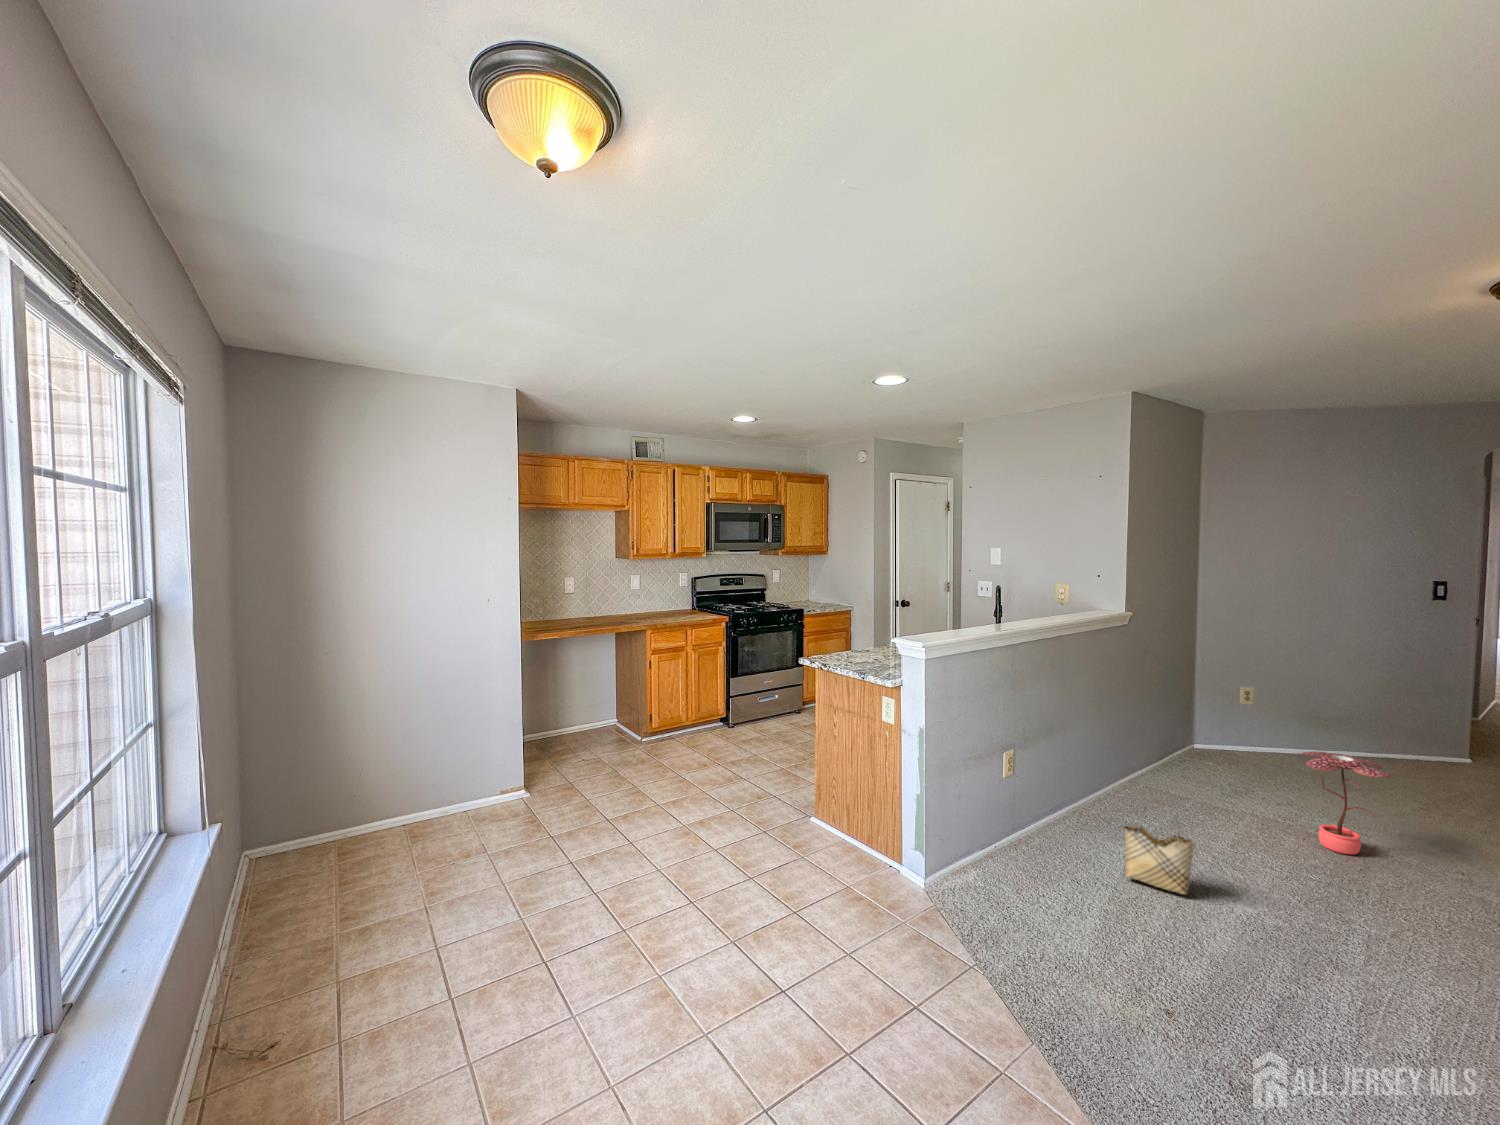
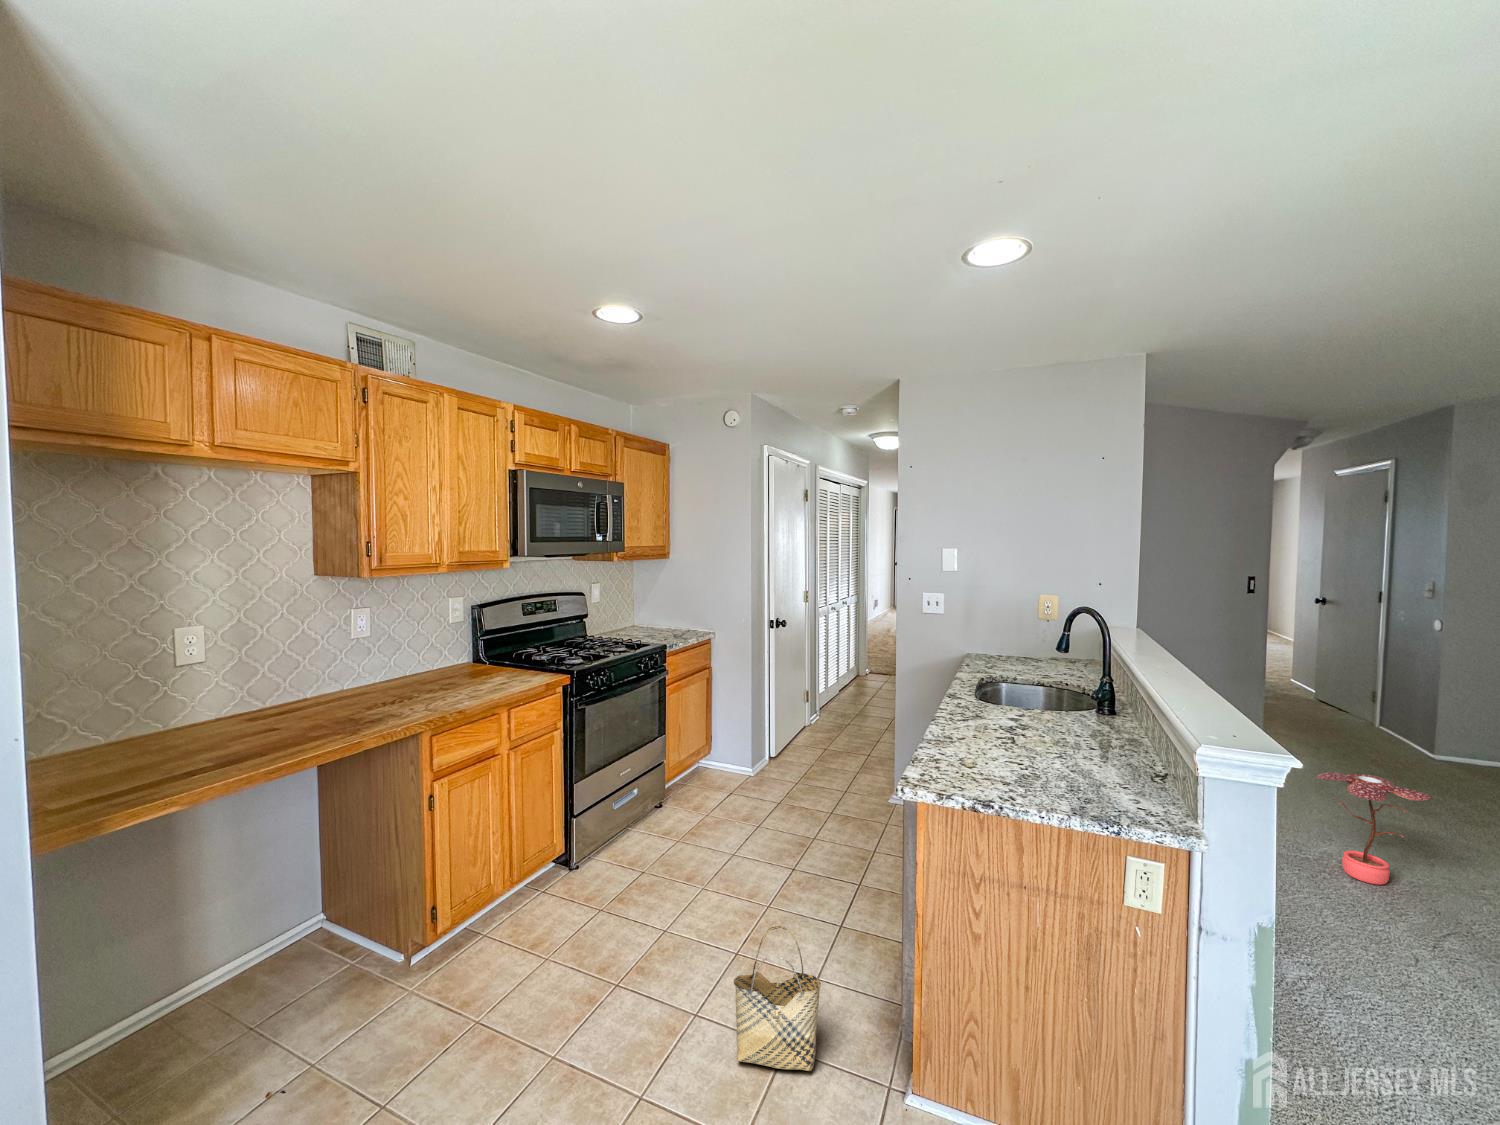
woven basket: present [1124,801,1194,895] -> present [734,926,821,1071]

